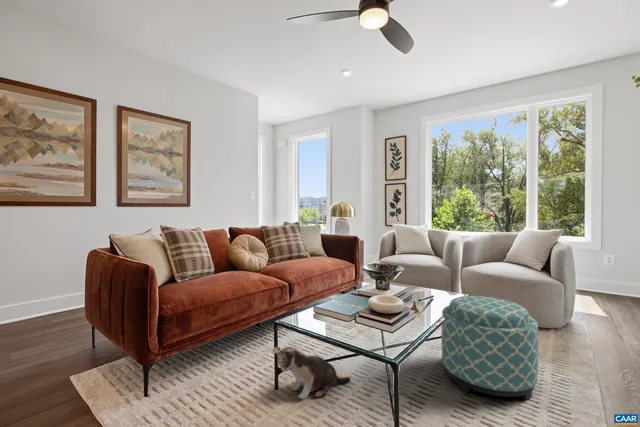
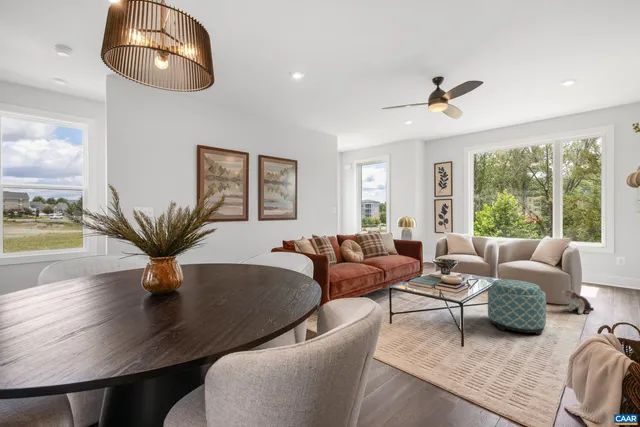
plush toy: present [273,347,350,399] -> present [565,290,594,314]

